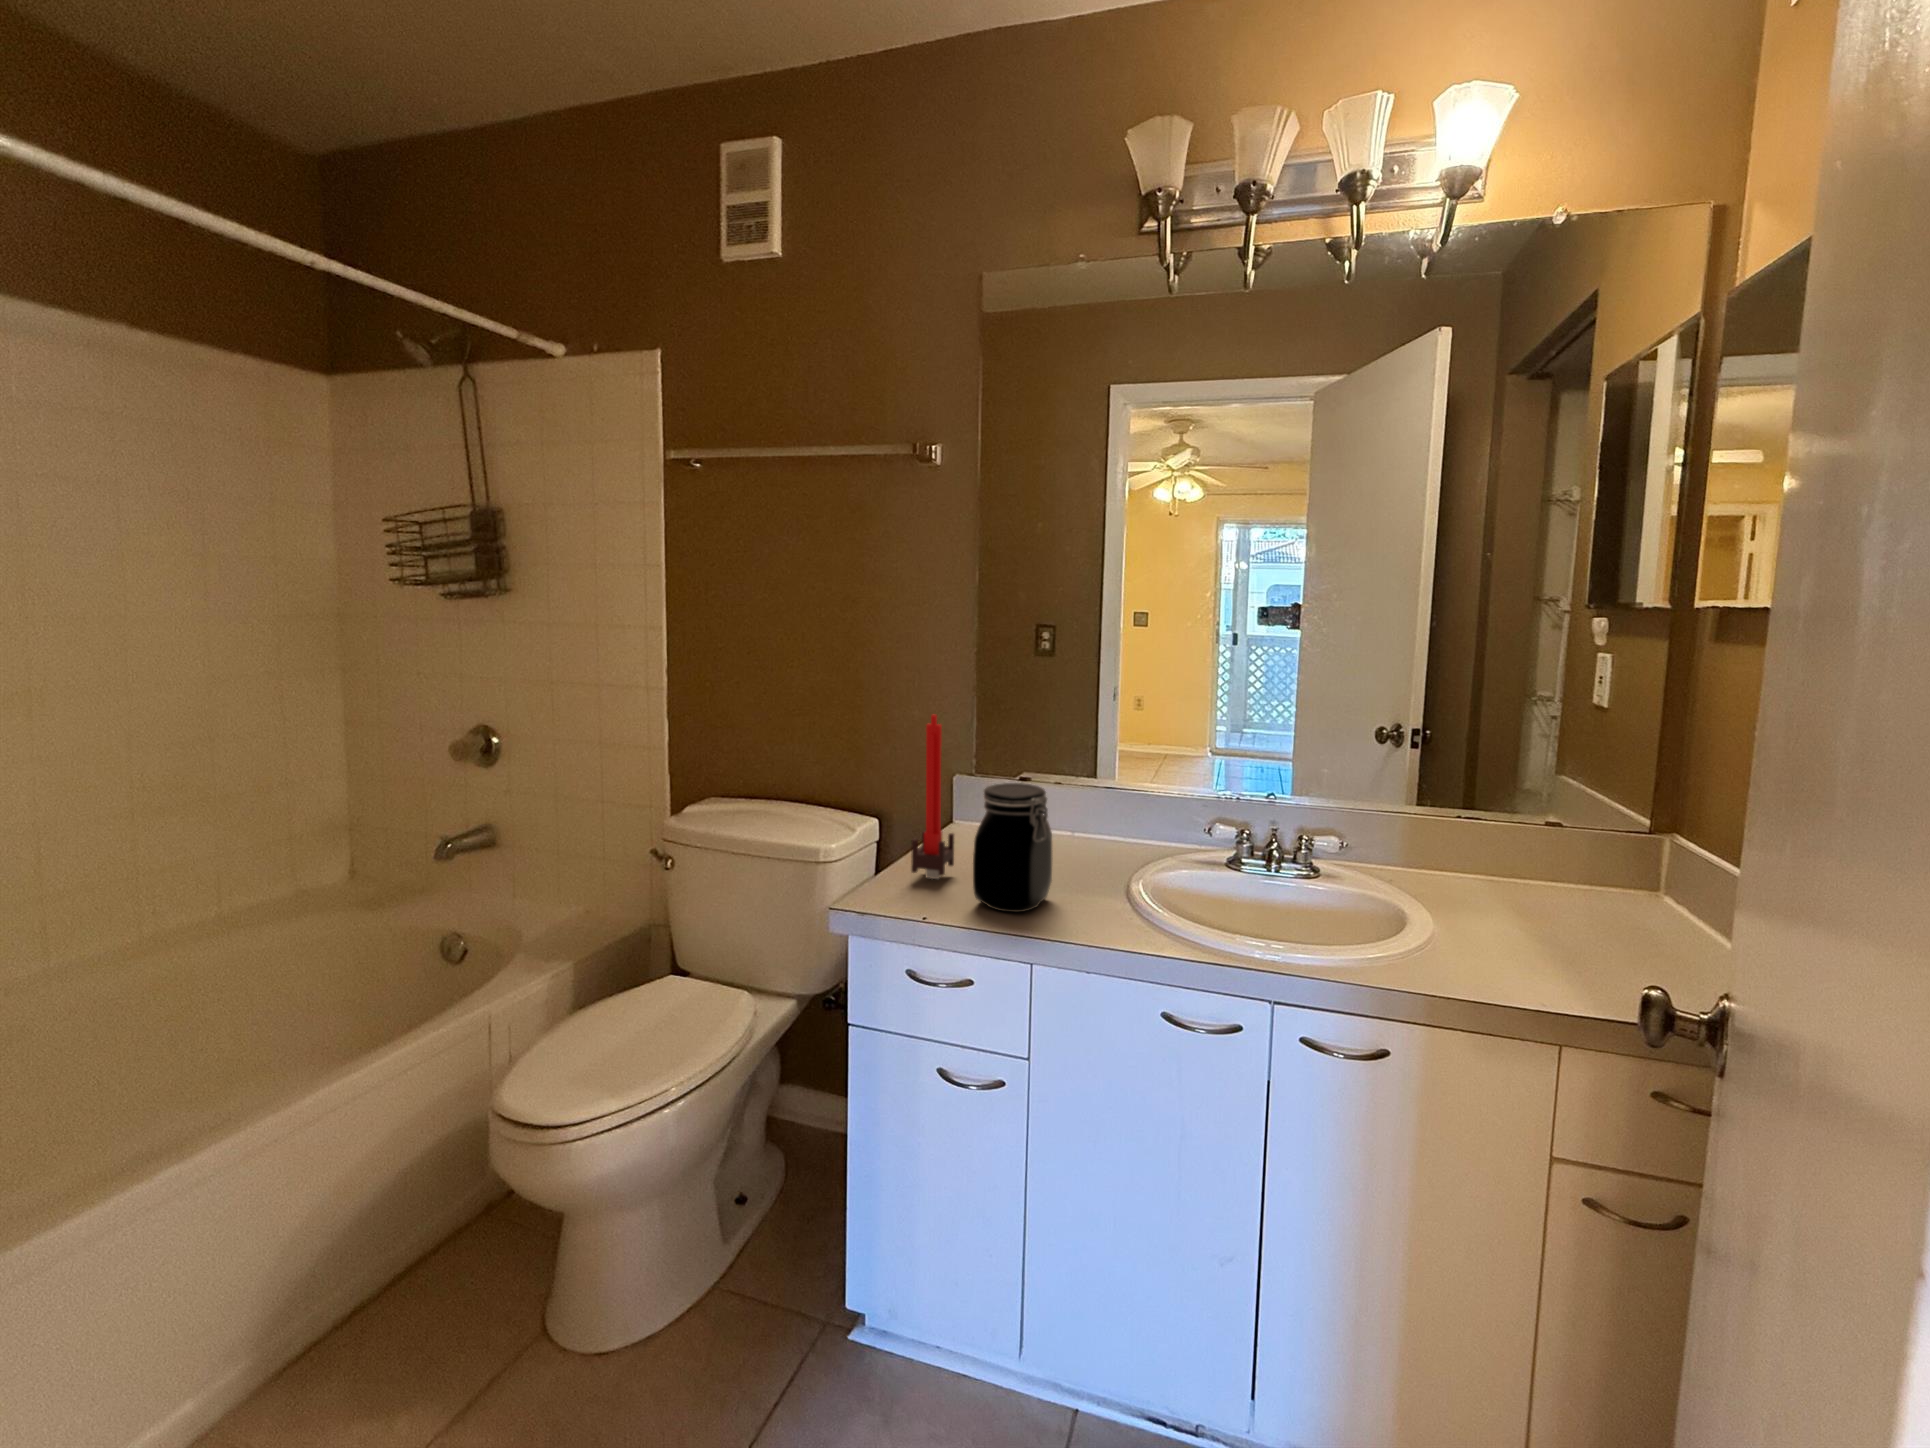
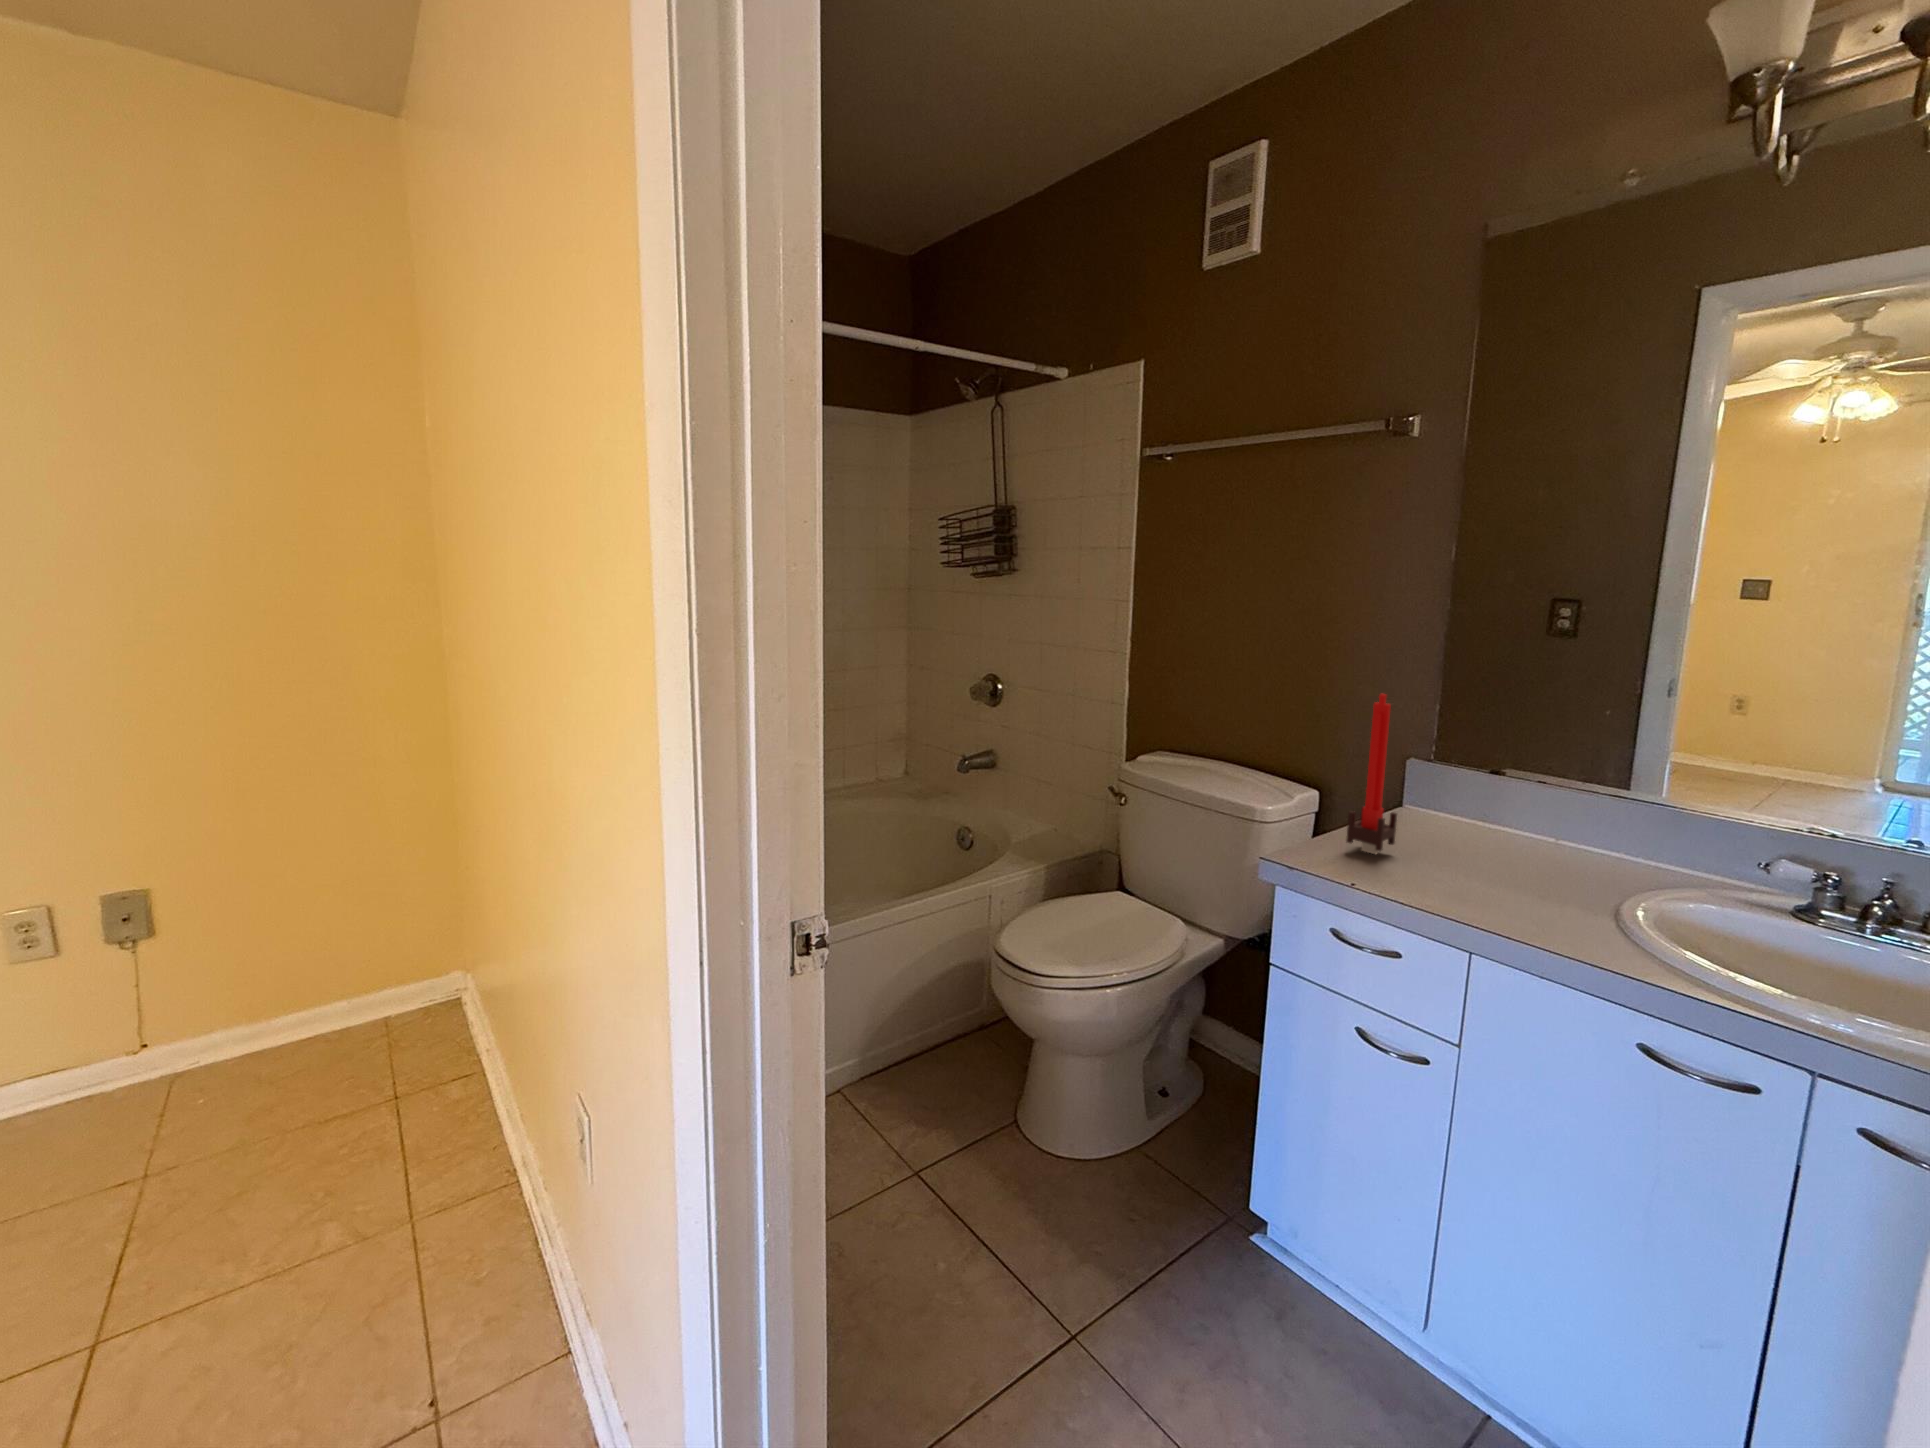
jar: present [973,783,1053,912] -> none [1411,769,1513,902]

